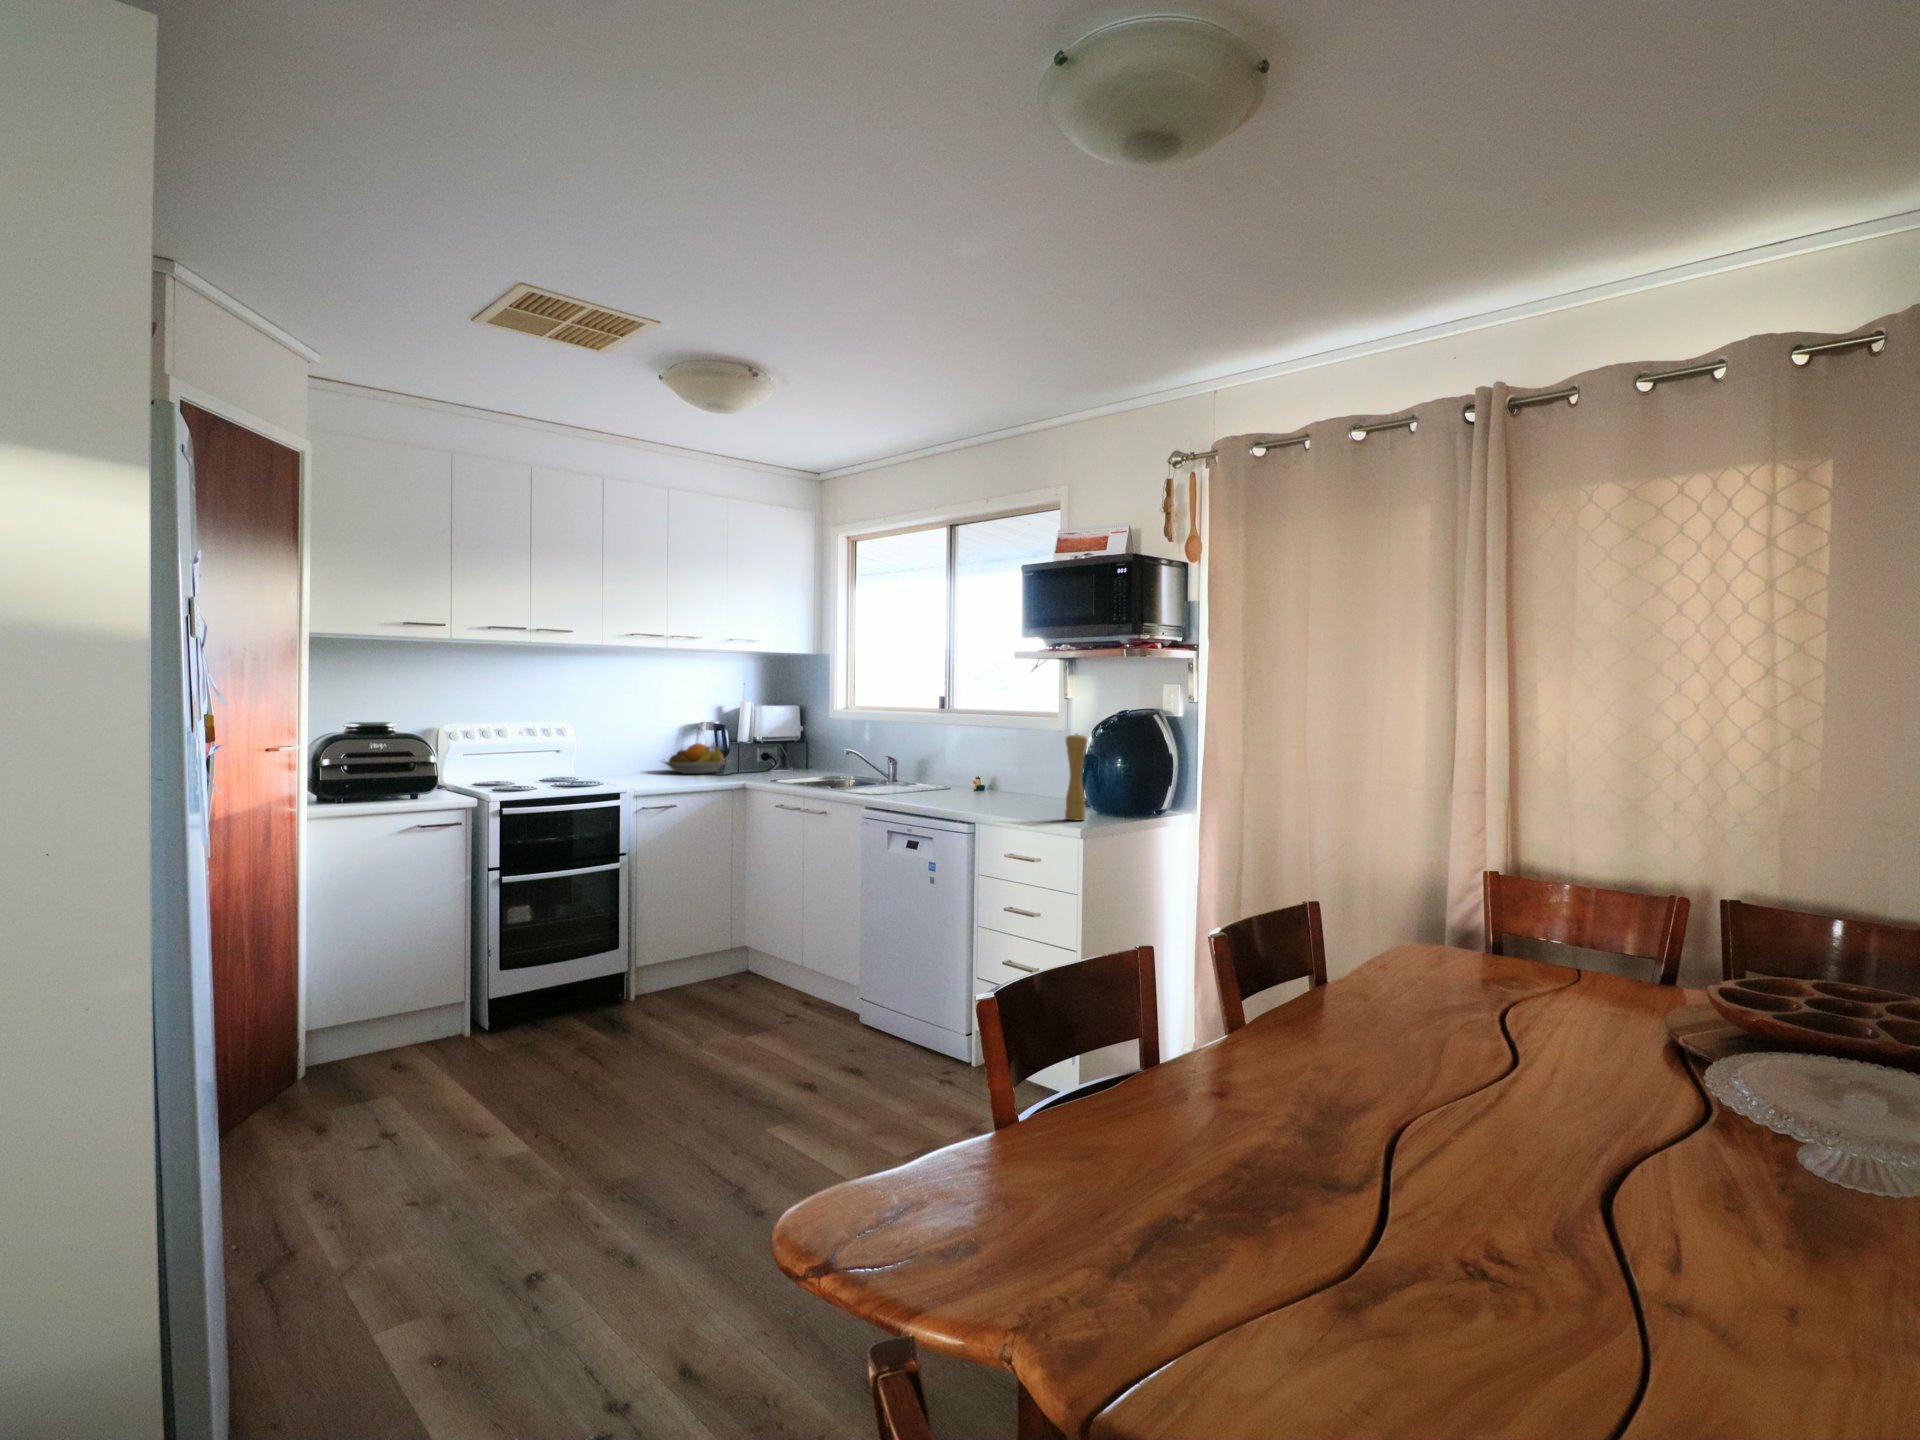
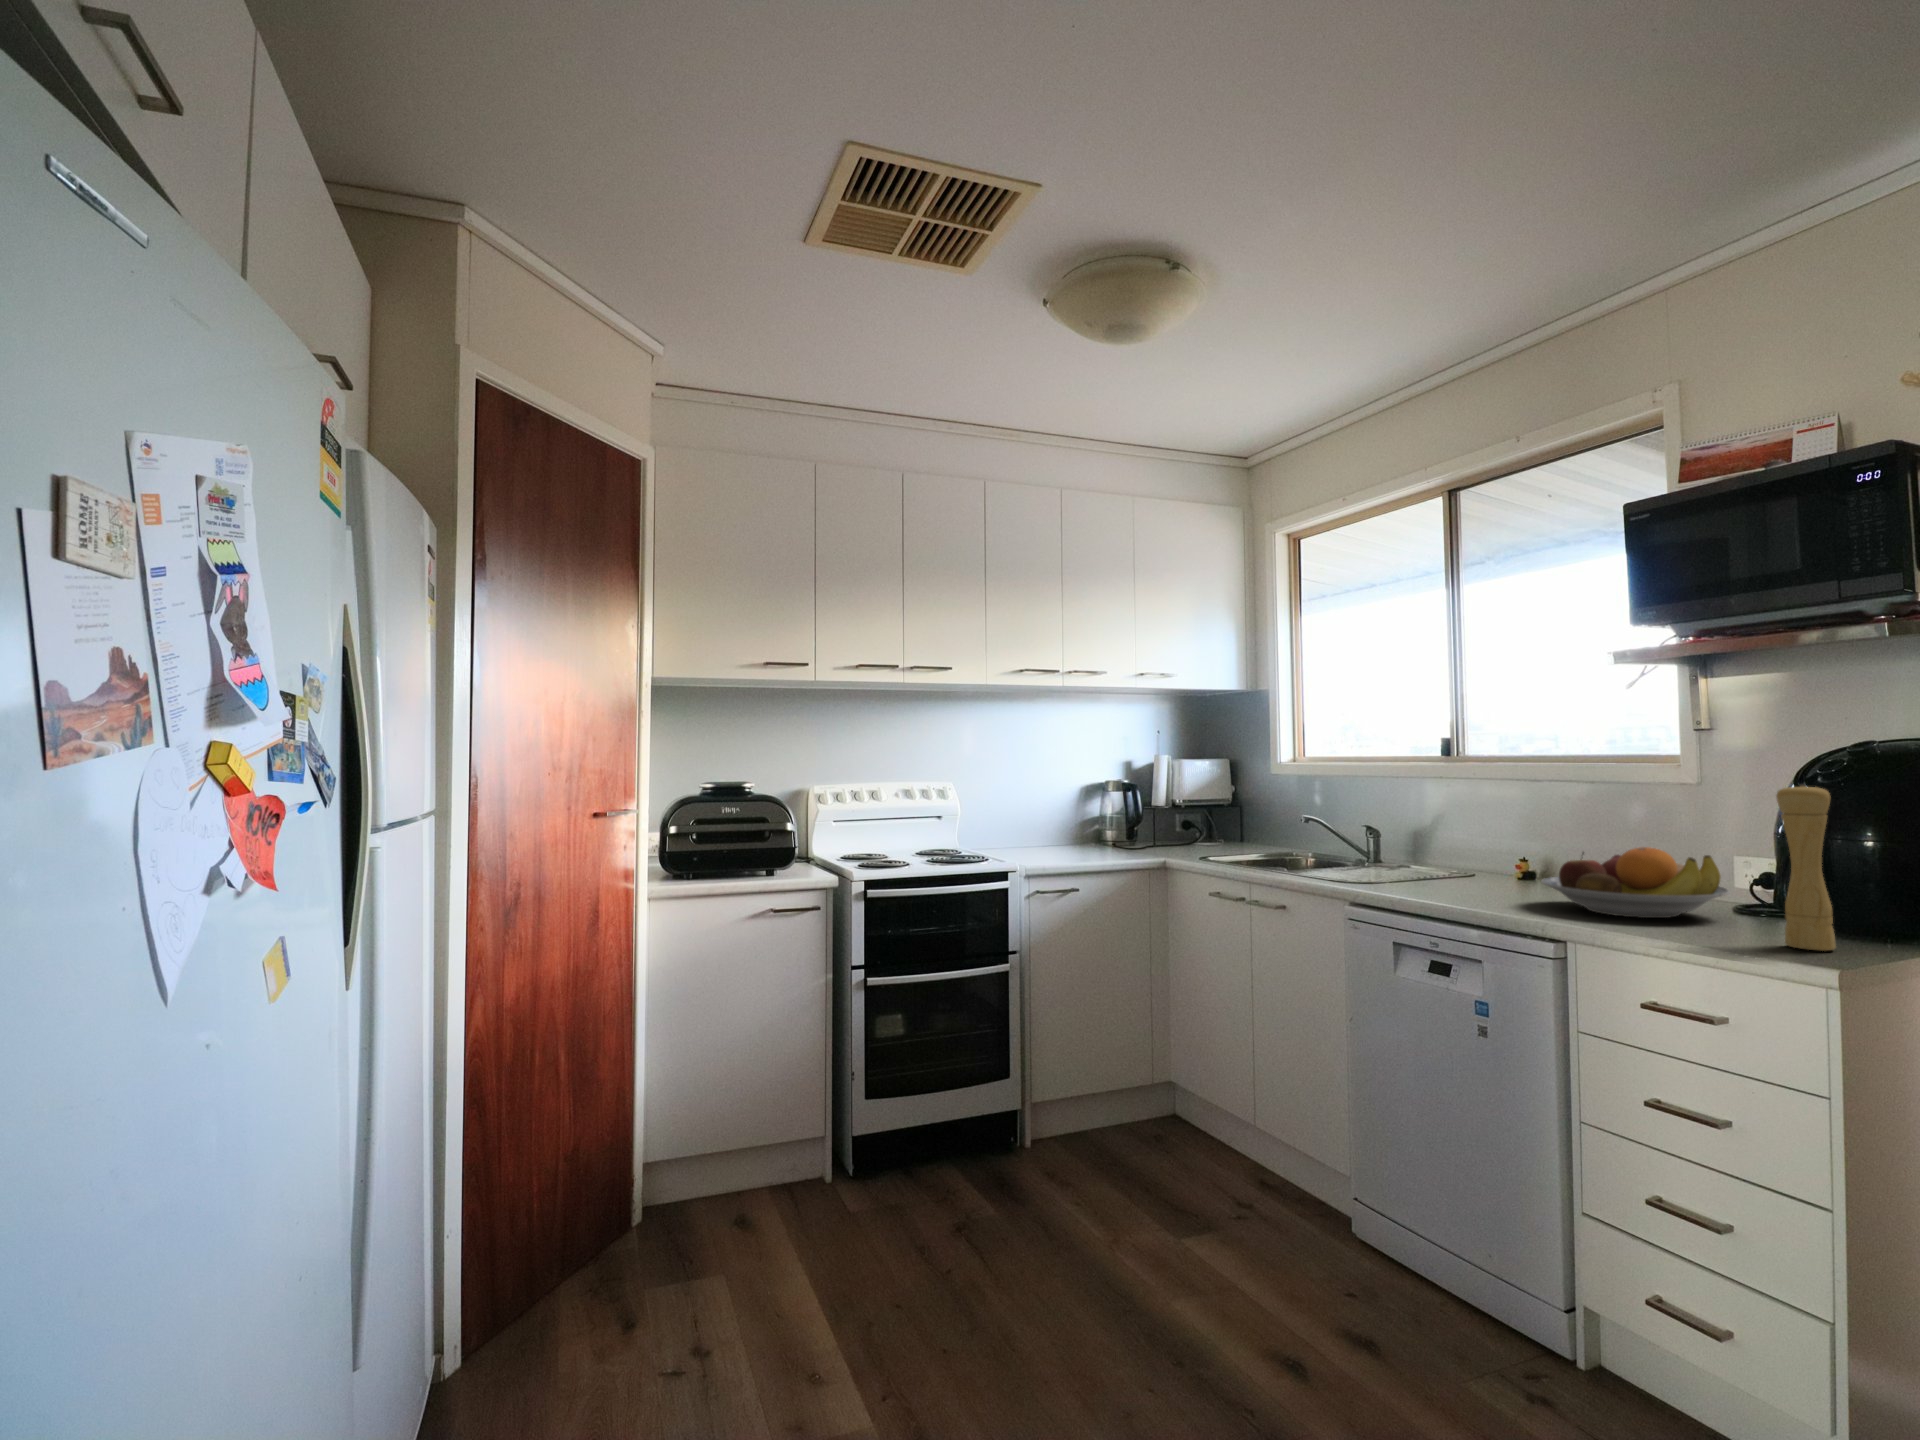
fruit bowl: present [664,743,729,774] -> present [1541,847,1730,918]

